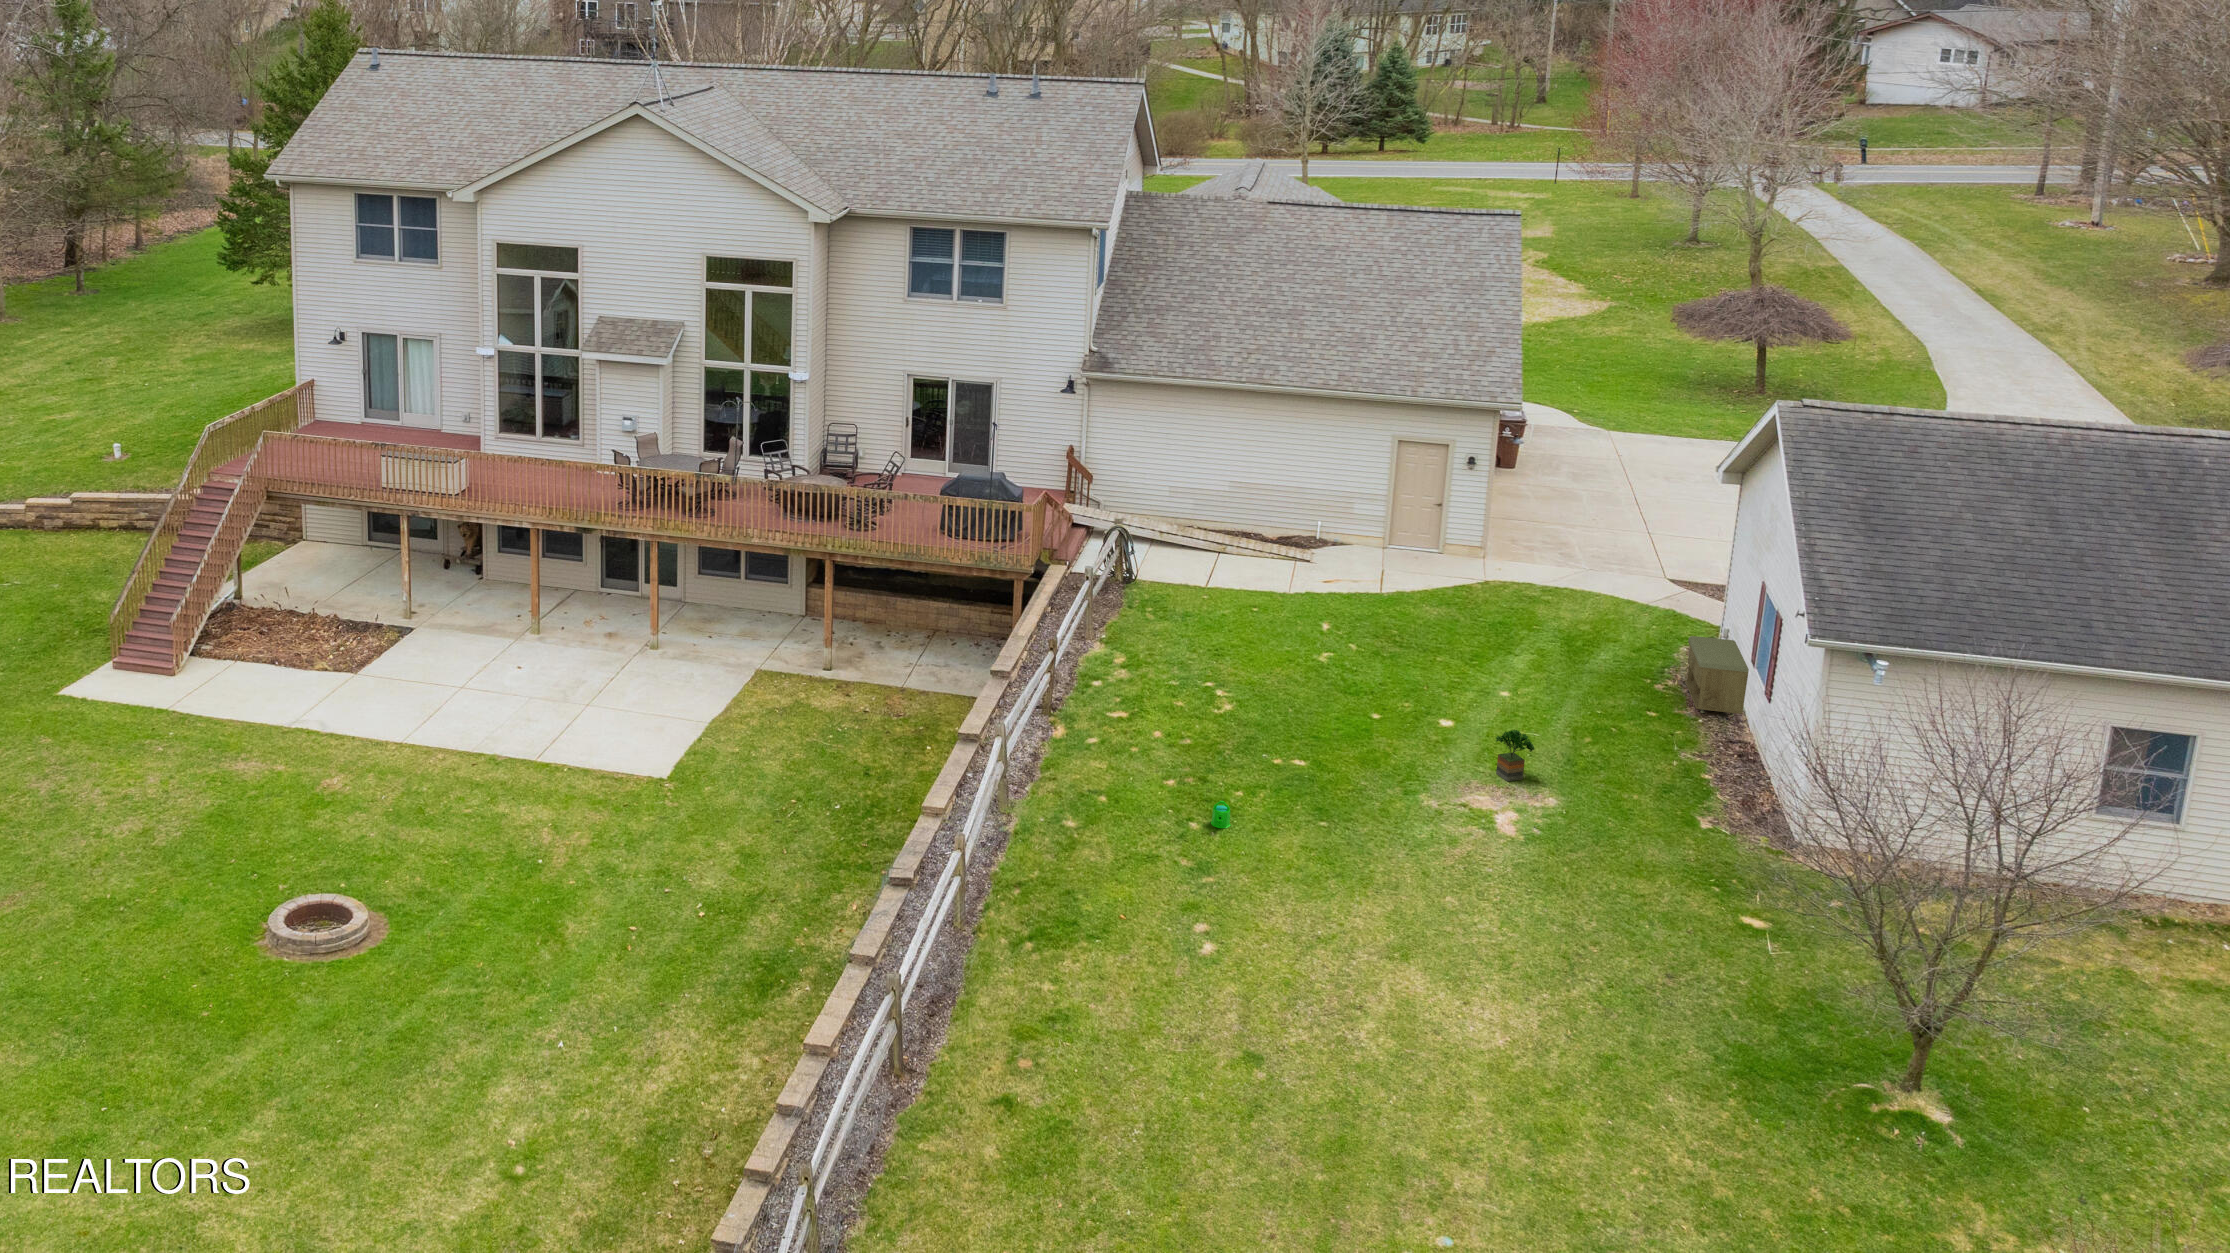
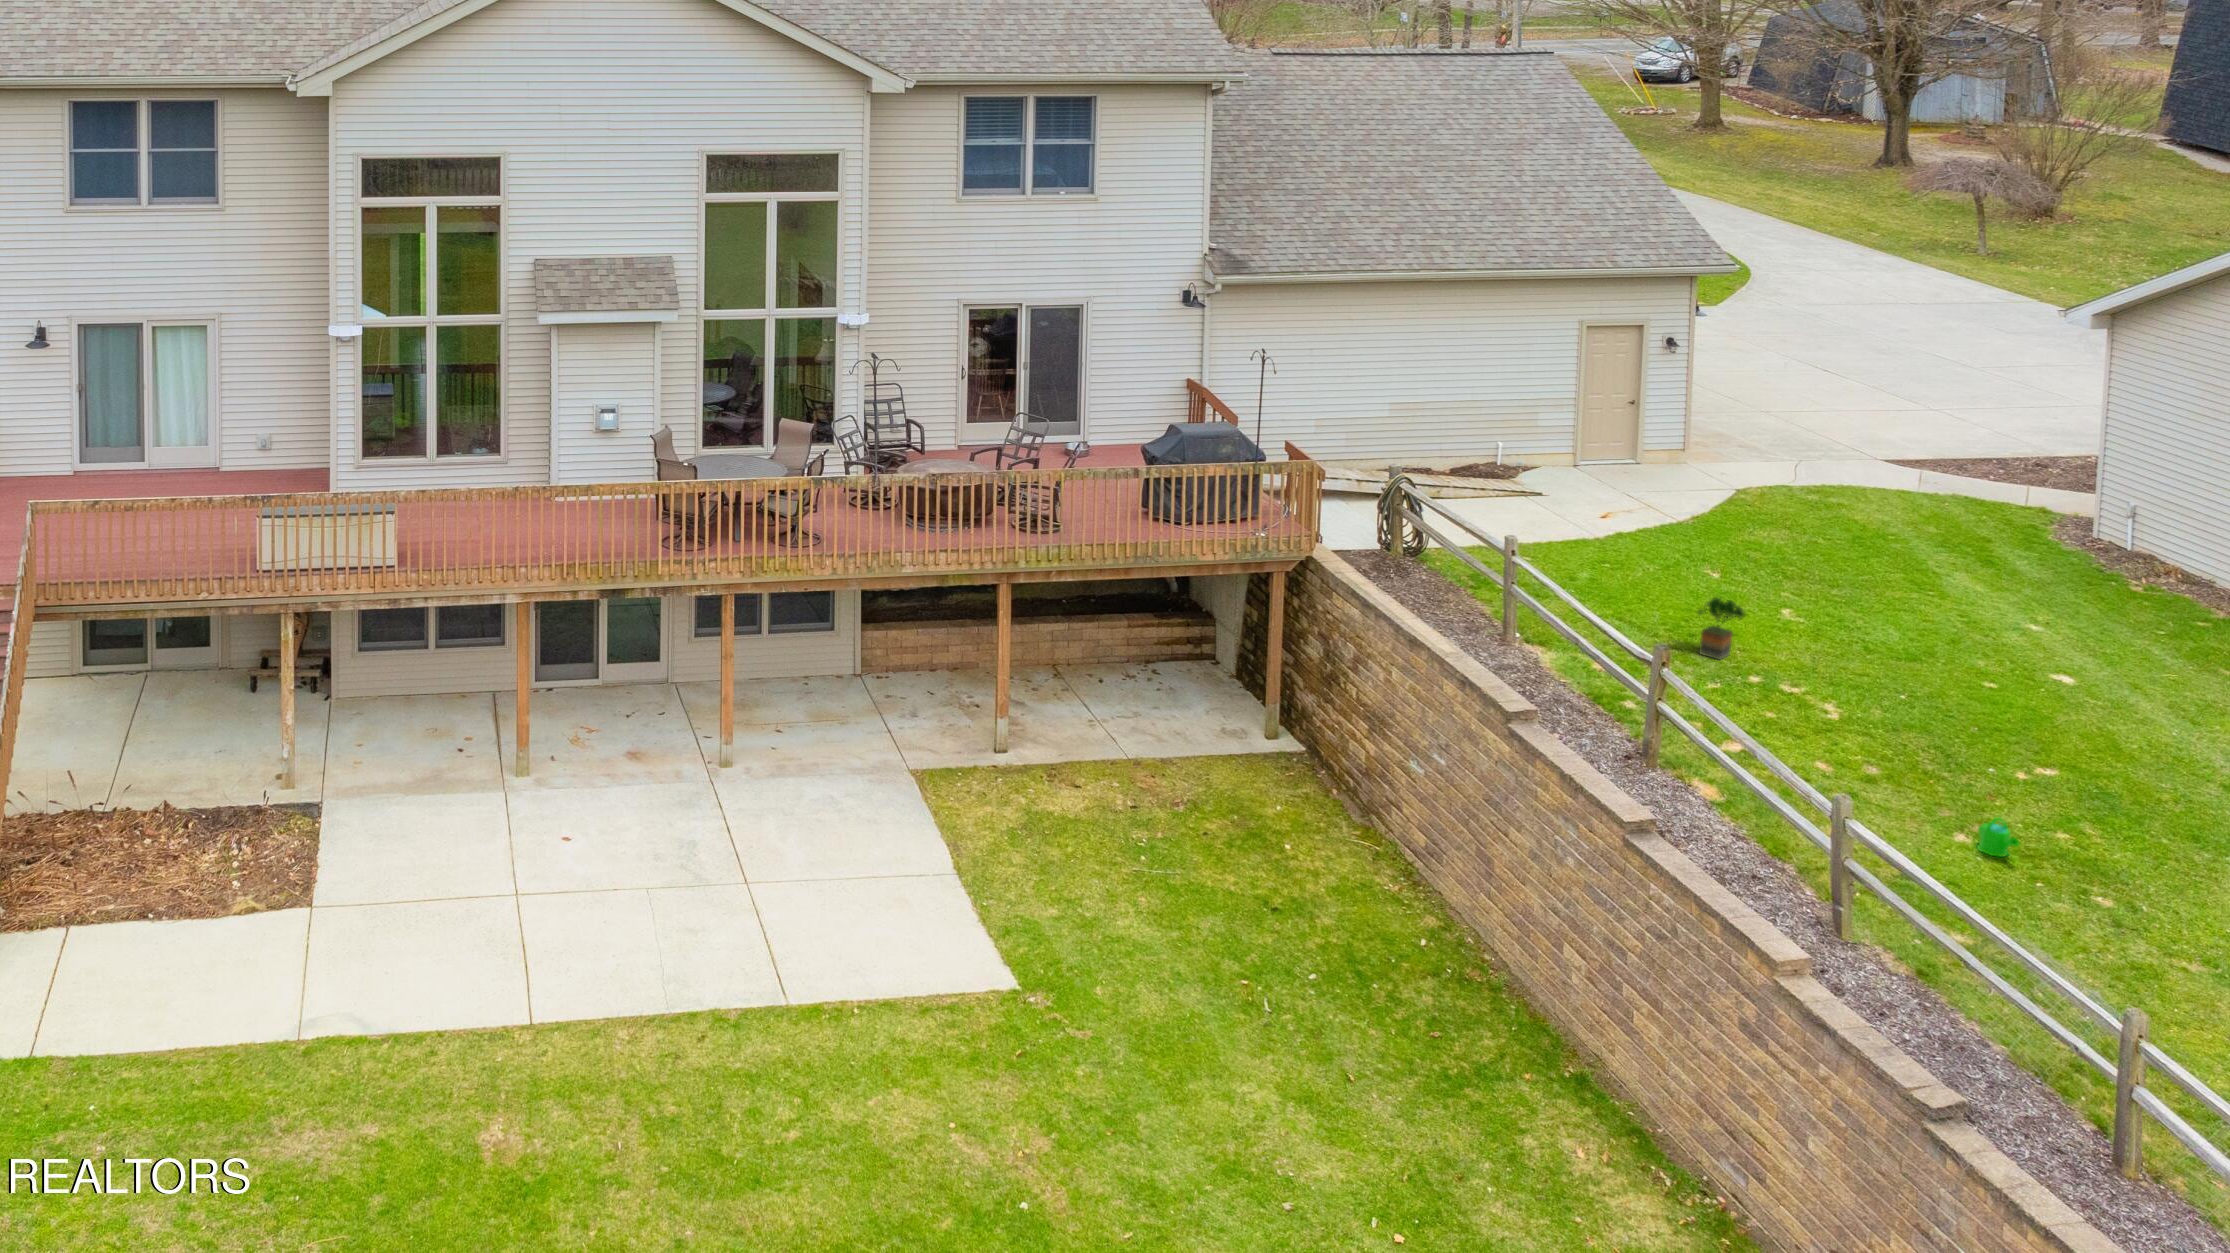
storage bench: present [1685,636,1749,716] -> none [2070,515,2194,605]
potted tree: present [1496,730,1535,781] -> present [1698,597,1745,660]

